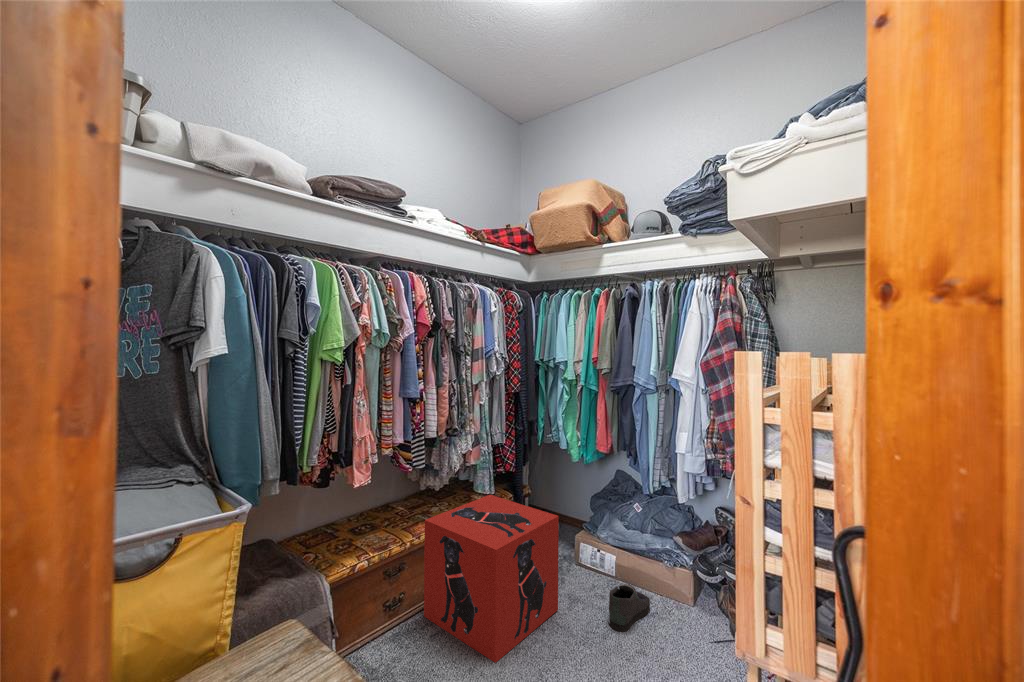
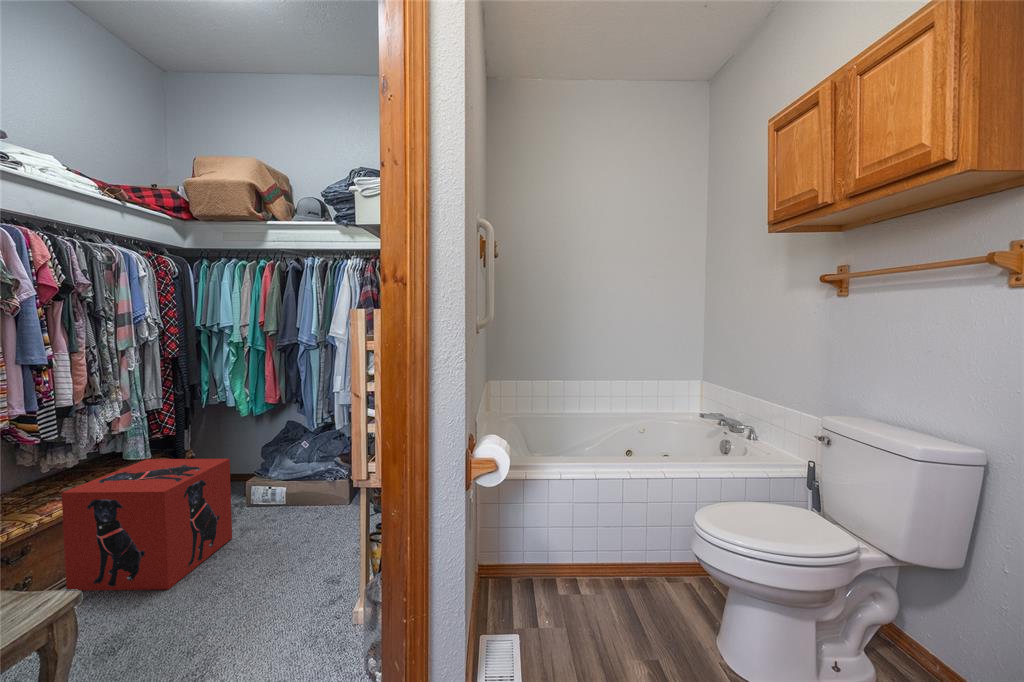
shoe: present [609,584,650,632] -> none [280,499,316,534]

